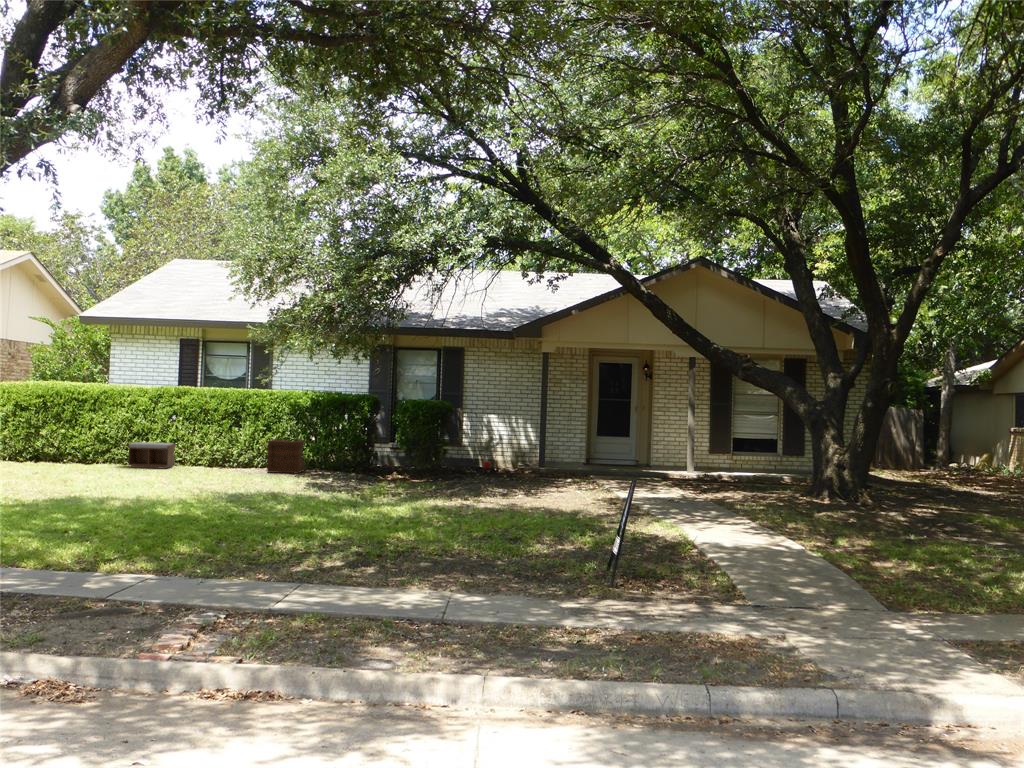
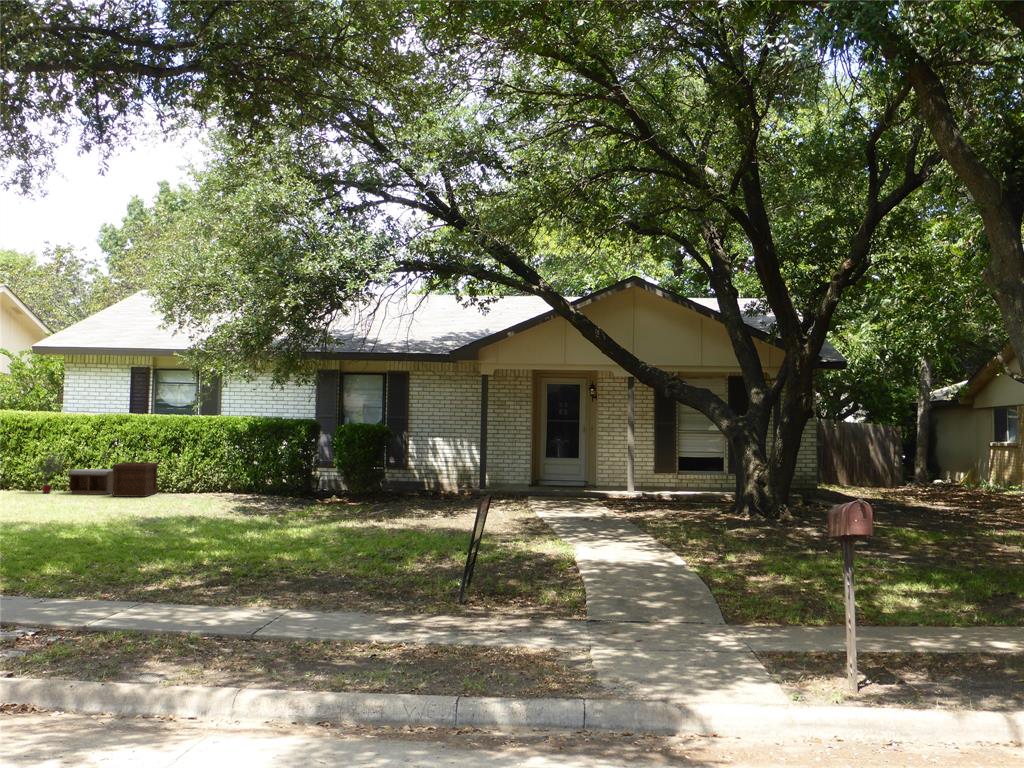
potted tree: present [473,432,502,469] -> present [32,451,64,493]
wooden crate: present [267,439,308,473] -> present [113,462,158,497]

